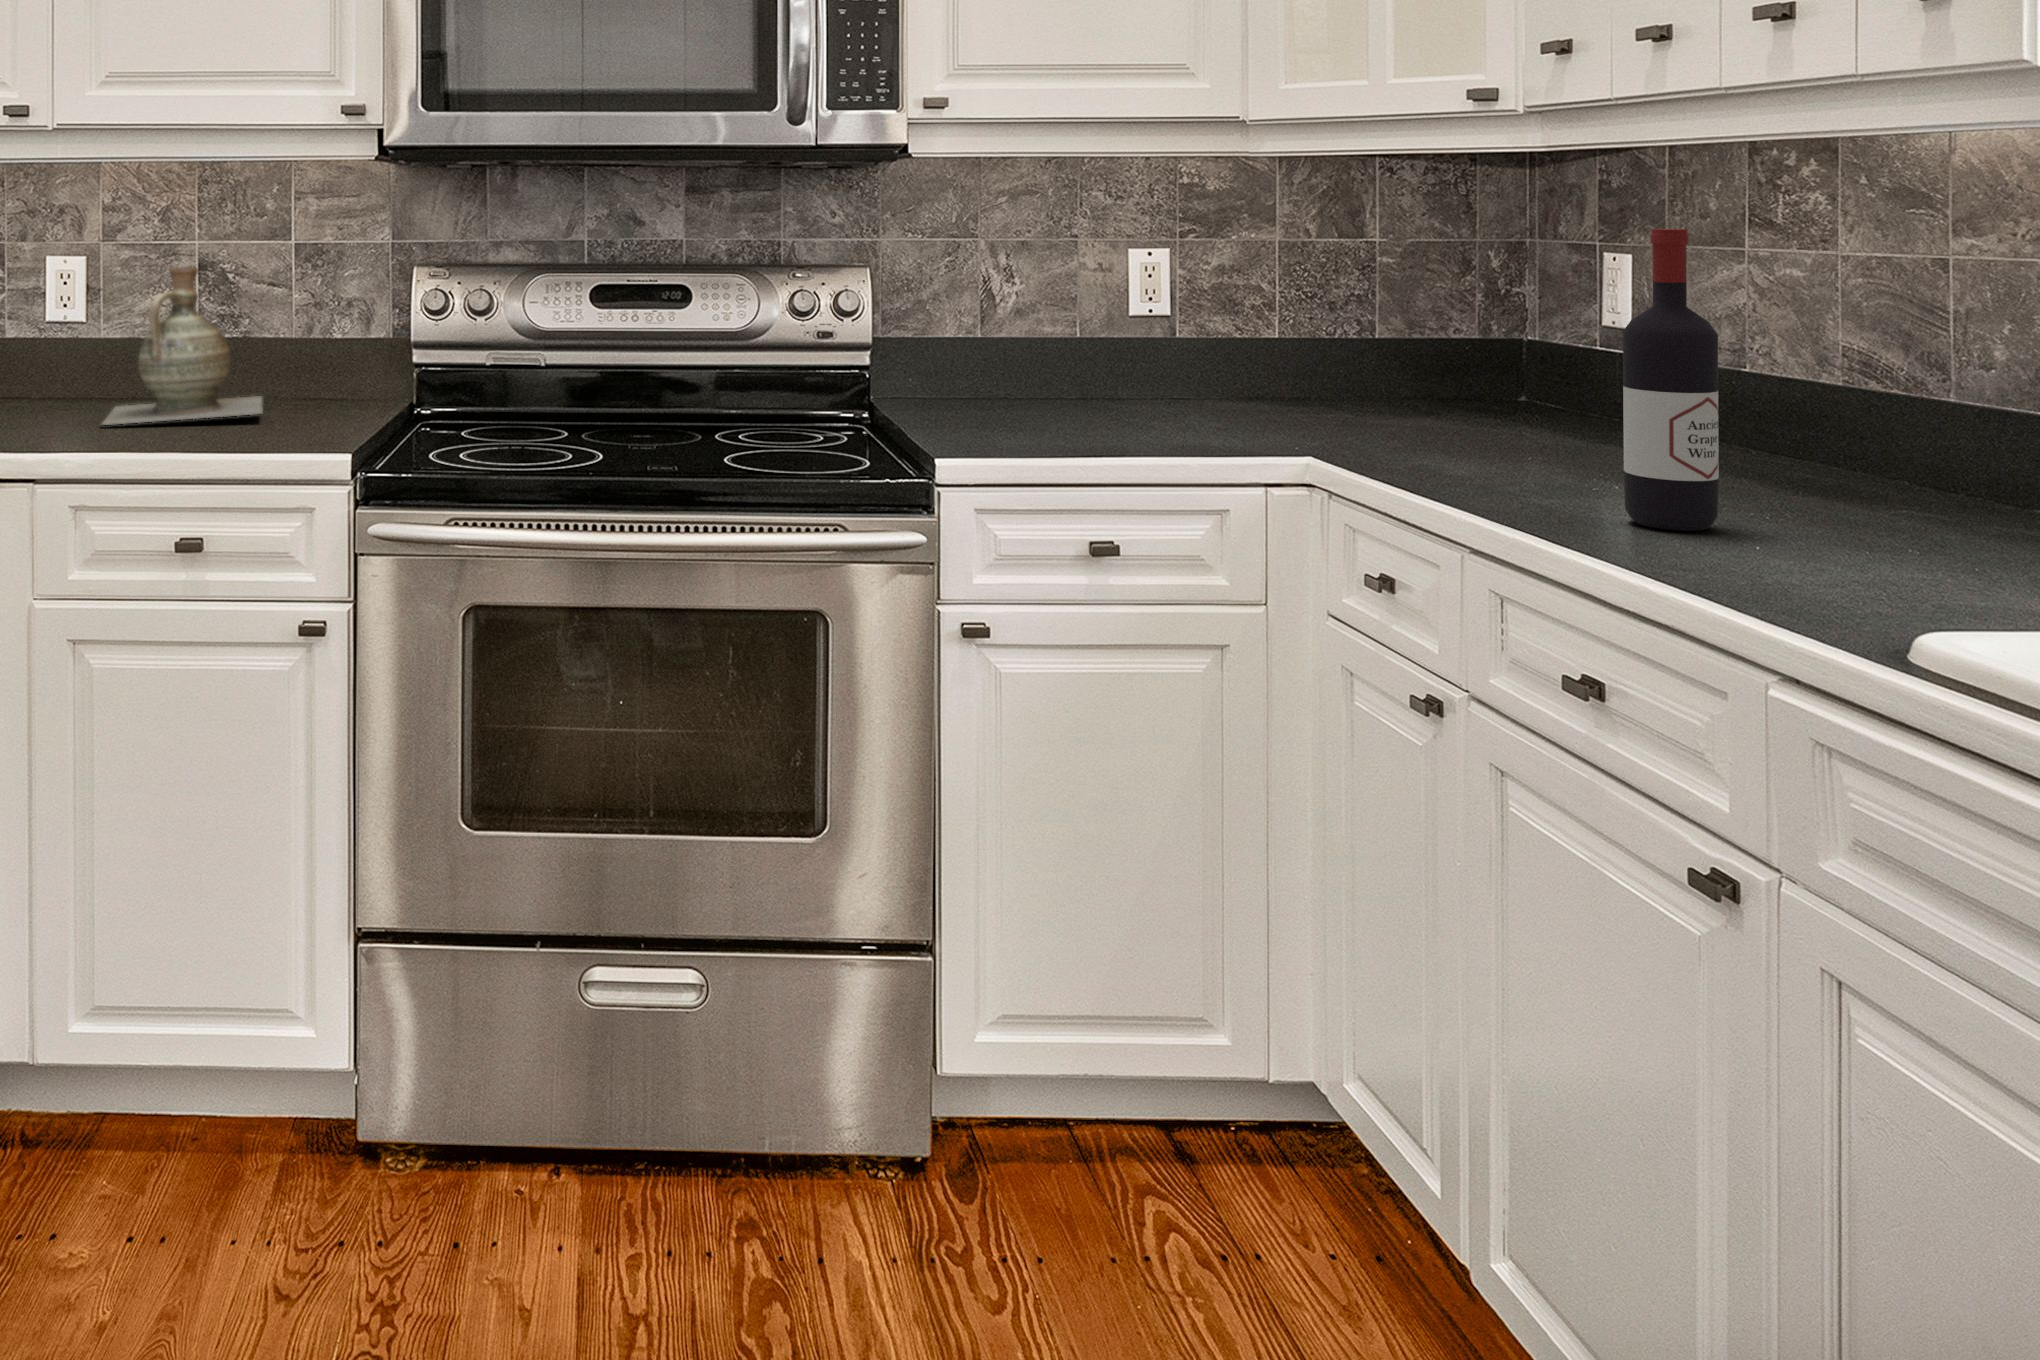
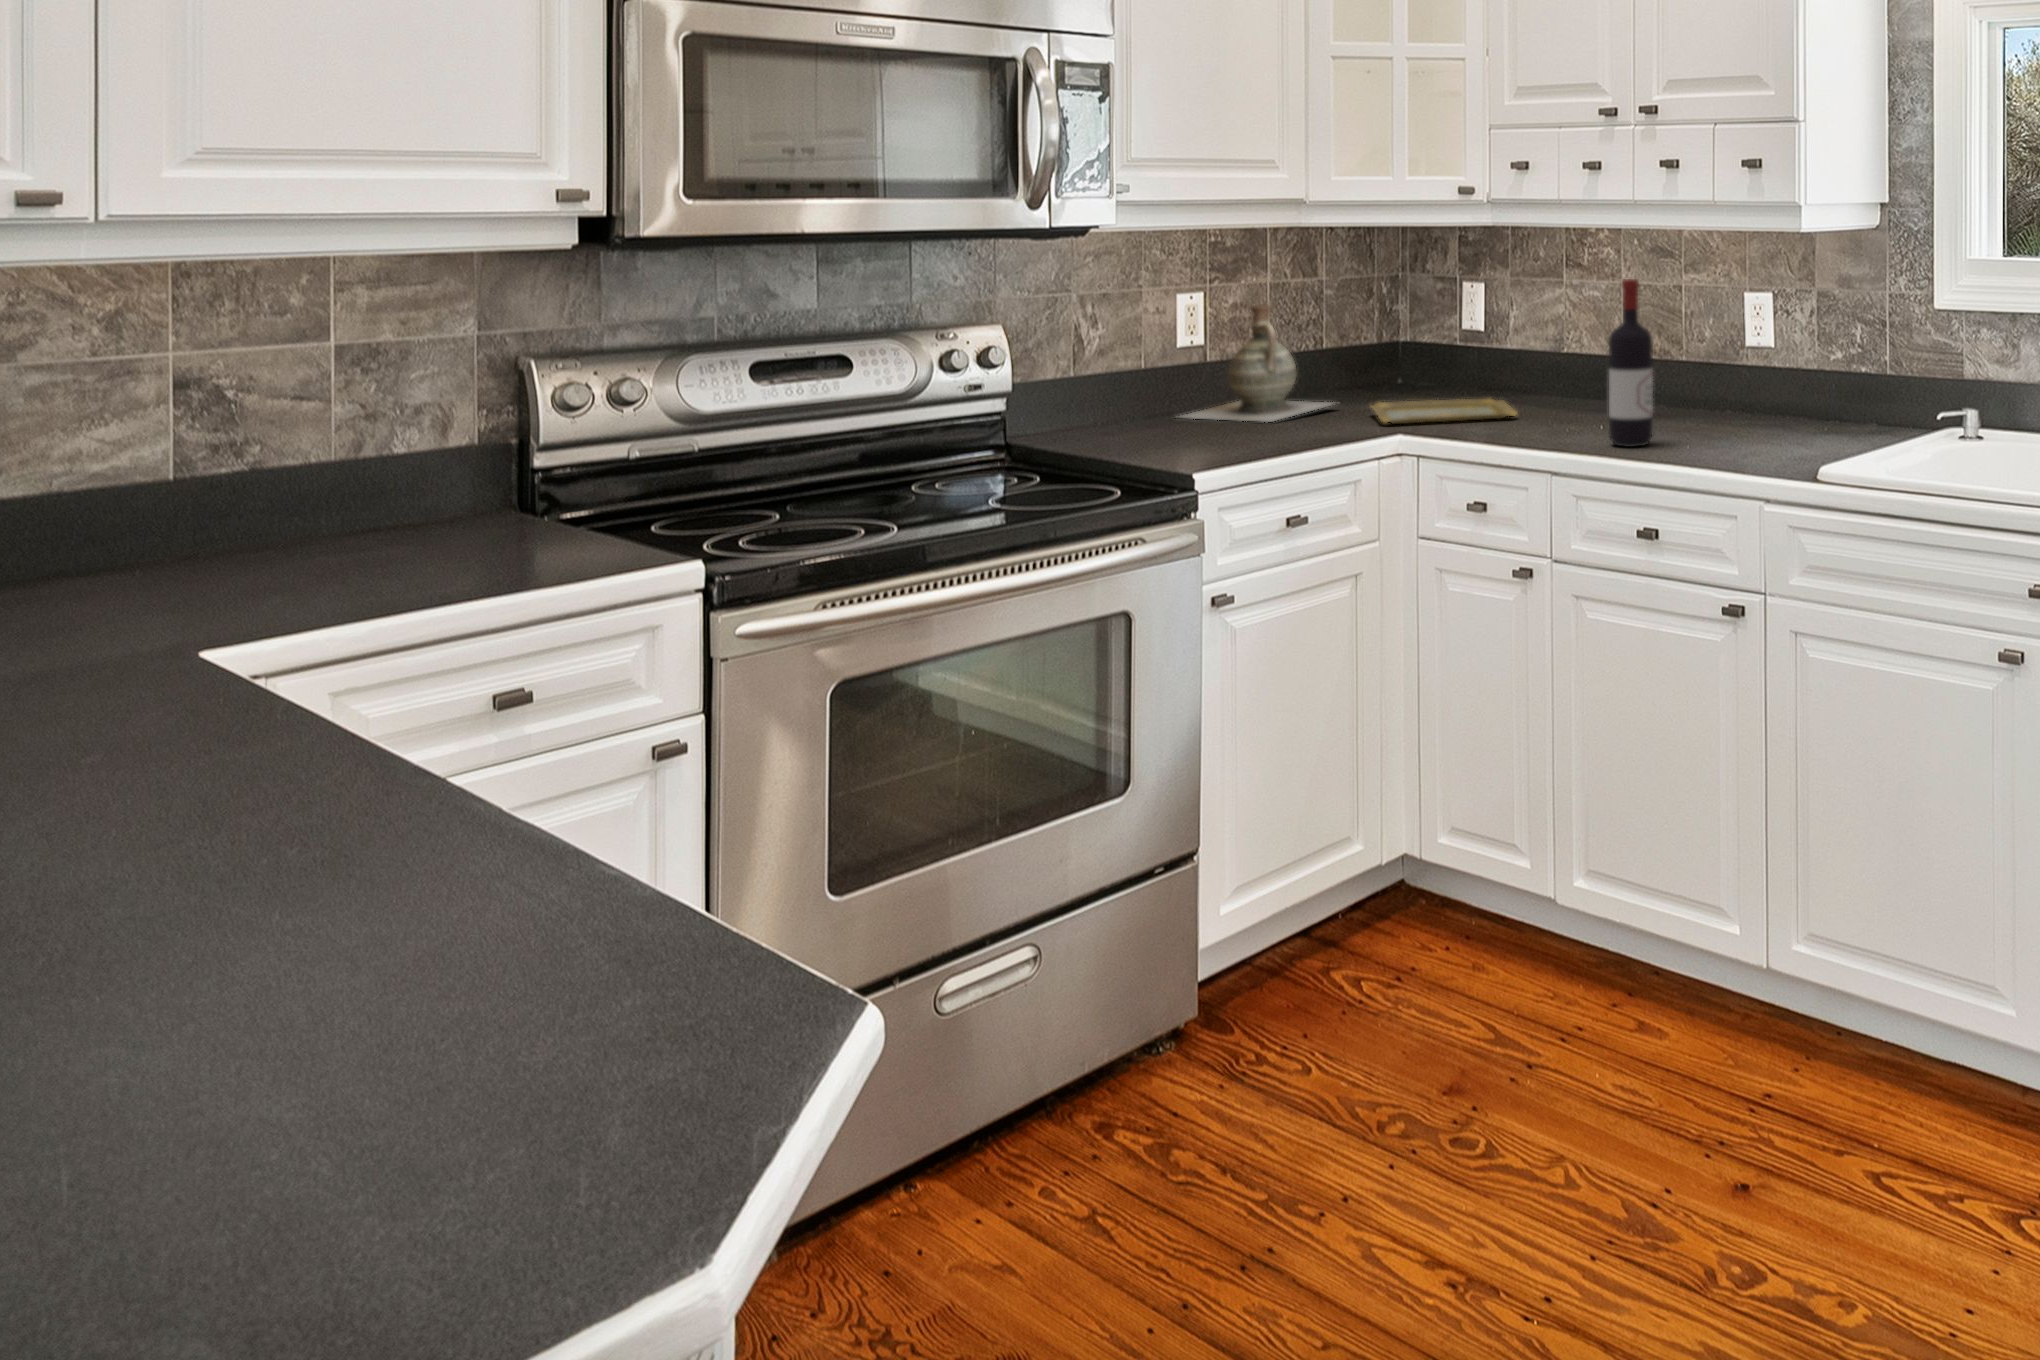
ceramic jug: present [103,267,263,425] -> present [1181,304,1332,422]
tray: none [1344,412,1595,457] -> present [1371,399,1517,424]

